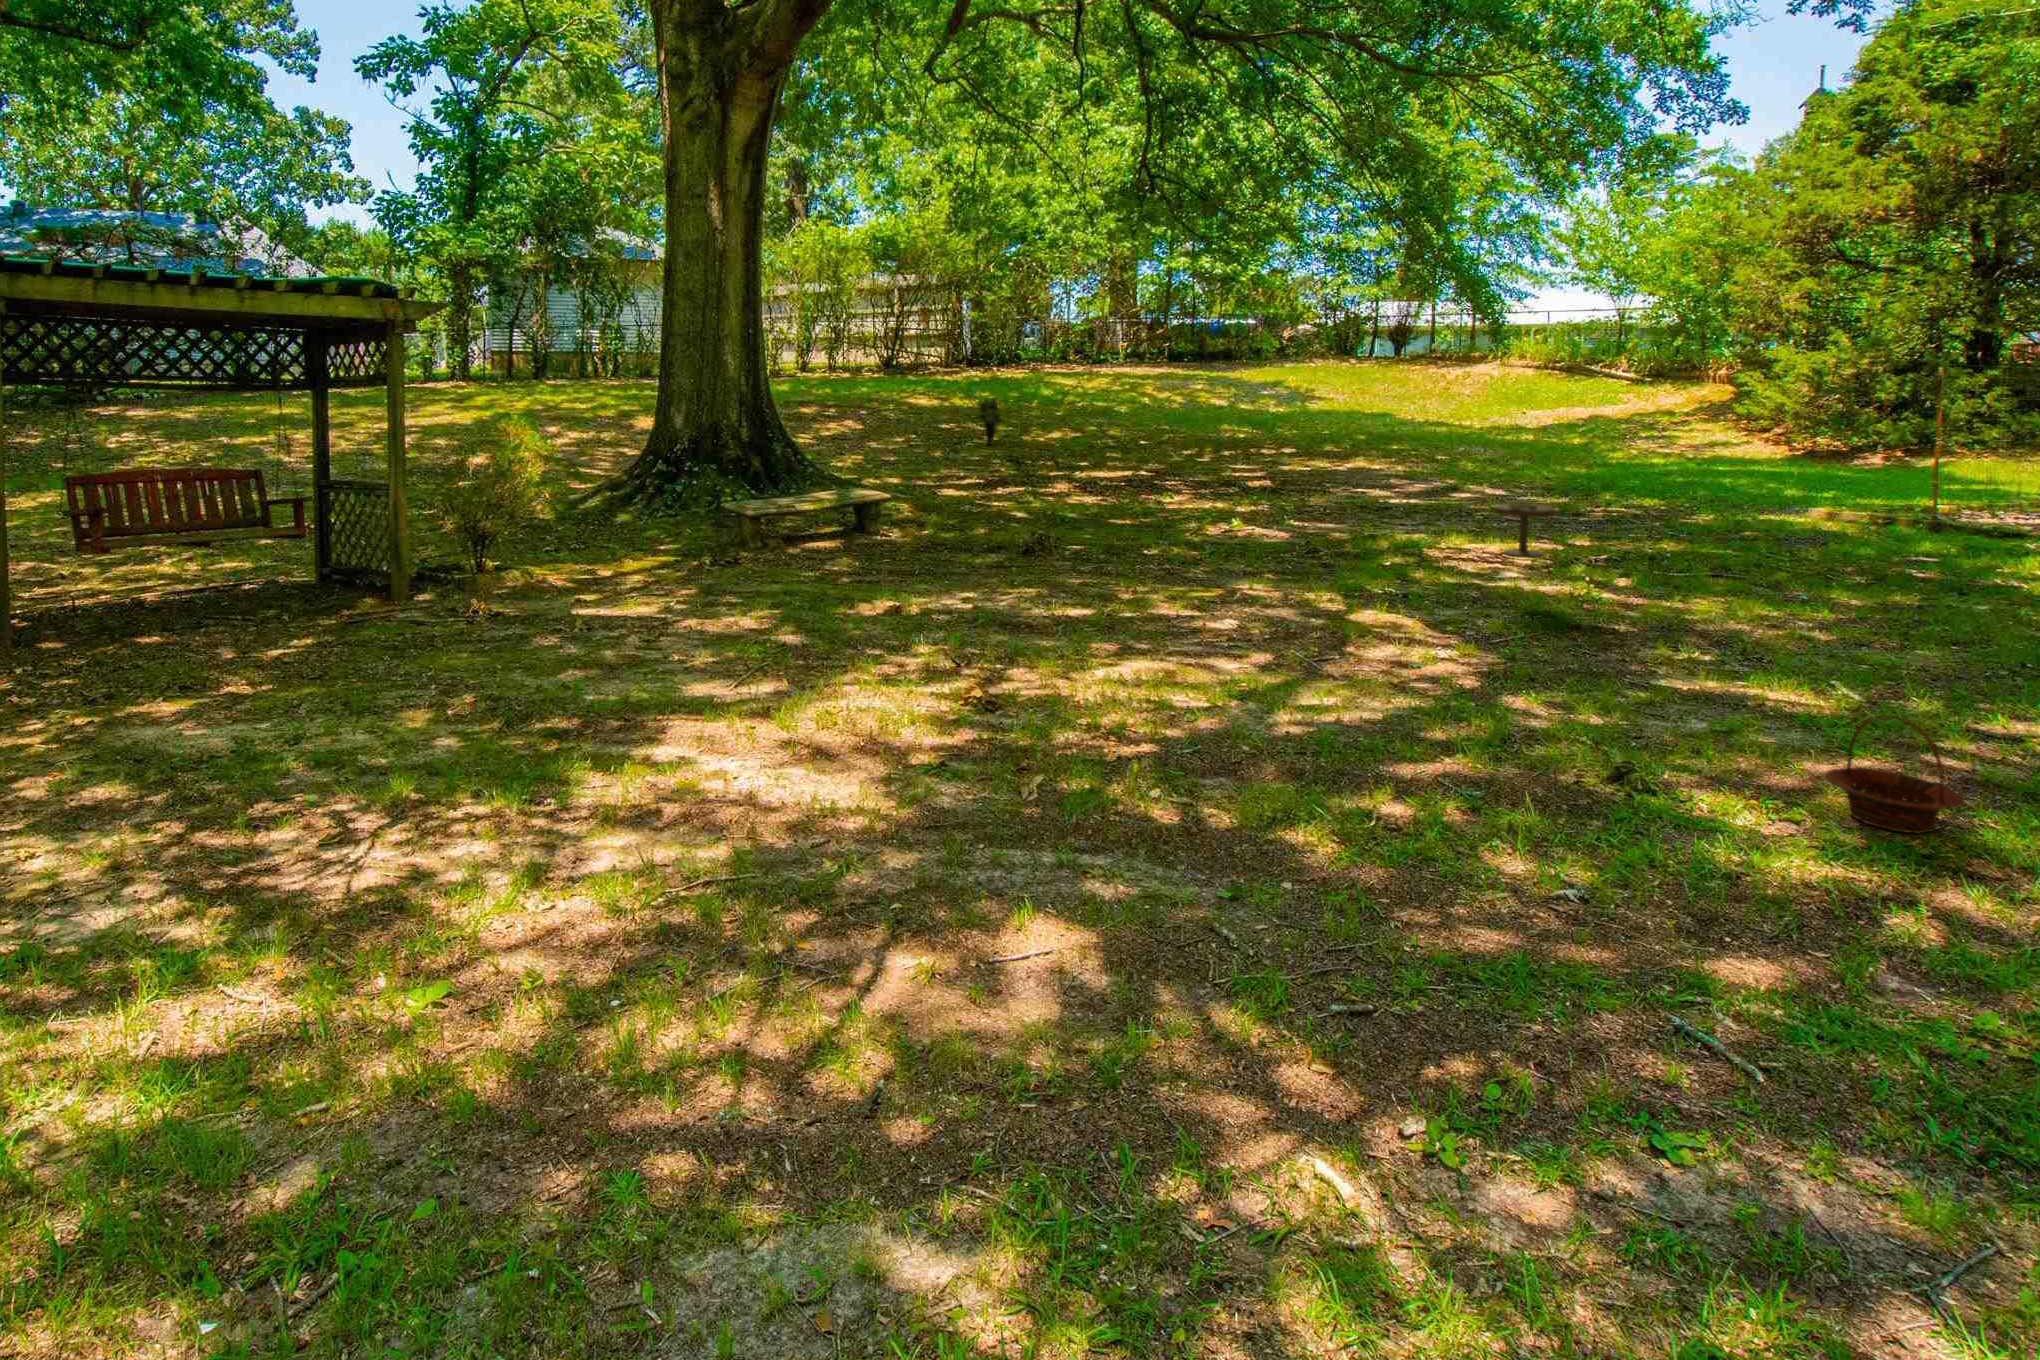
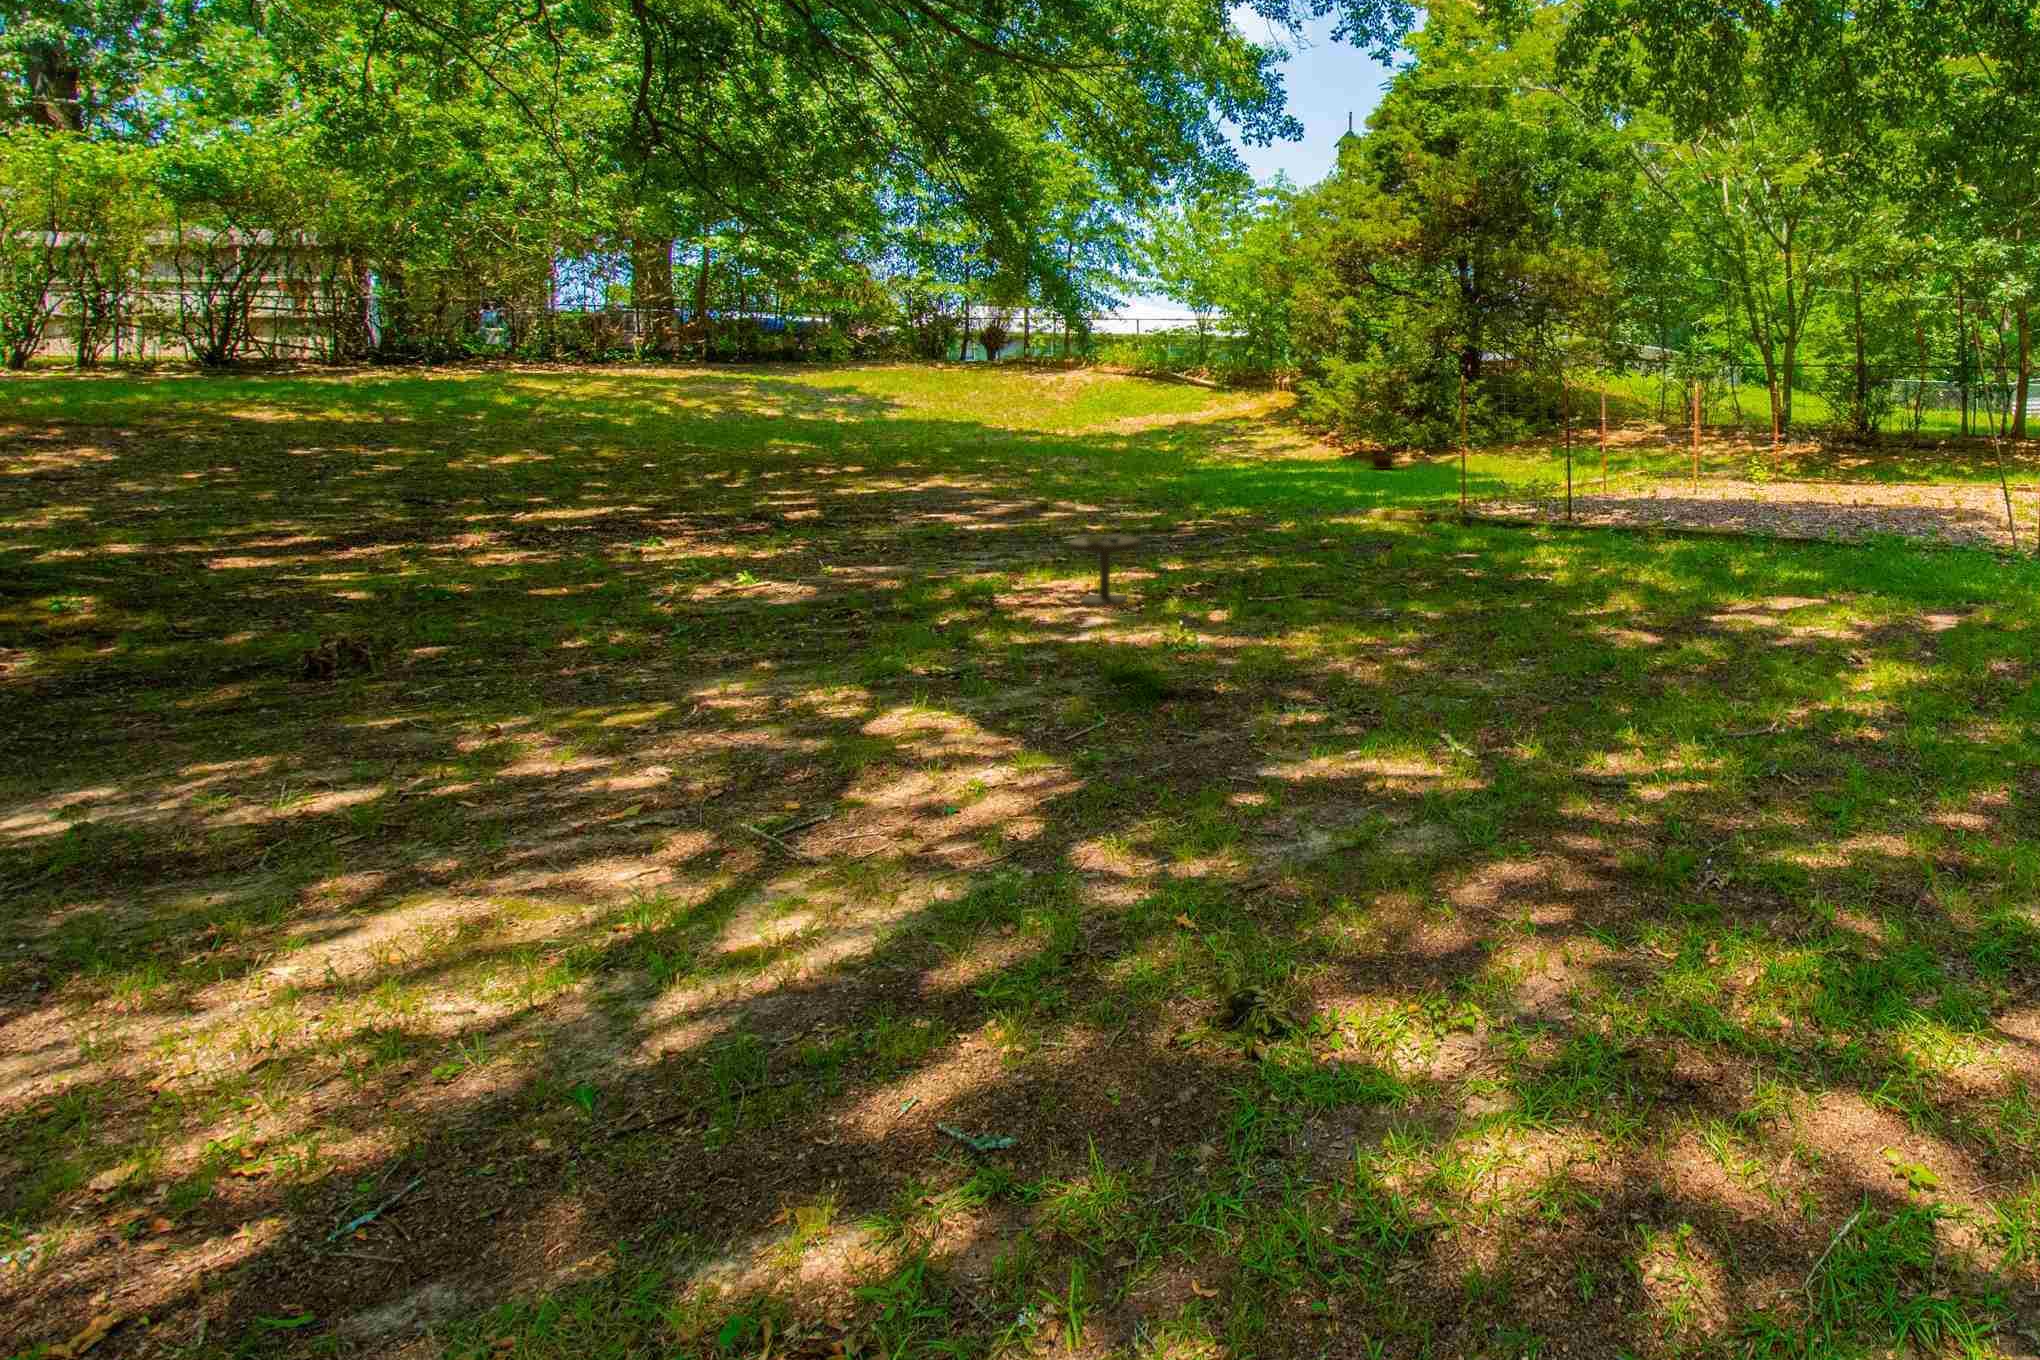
potted plant: present [977,397,1002,445] -> none [284,409,344,490]
basket: present [1824,715,1965,833] -> present [1371,440,1395,469]

